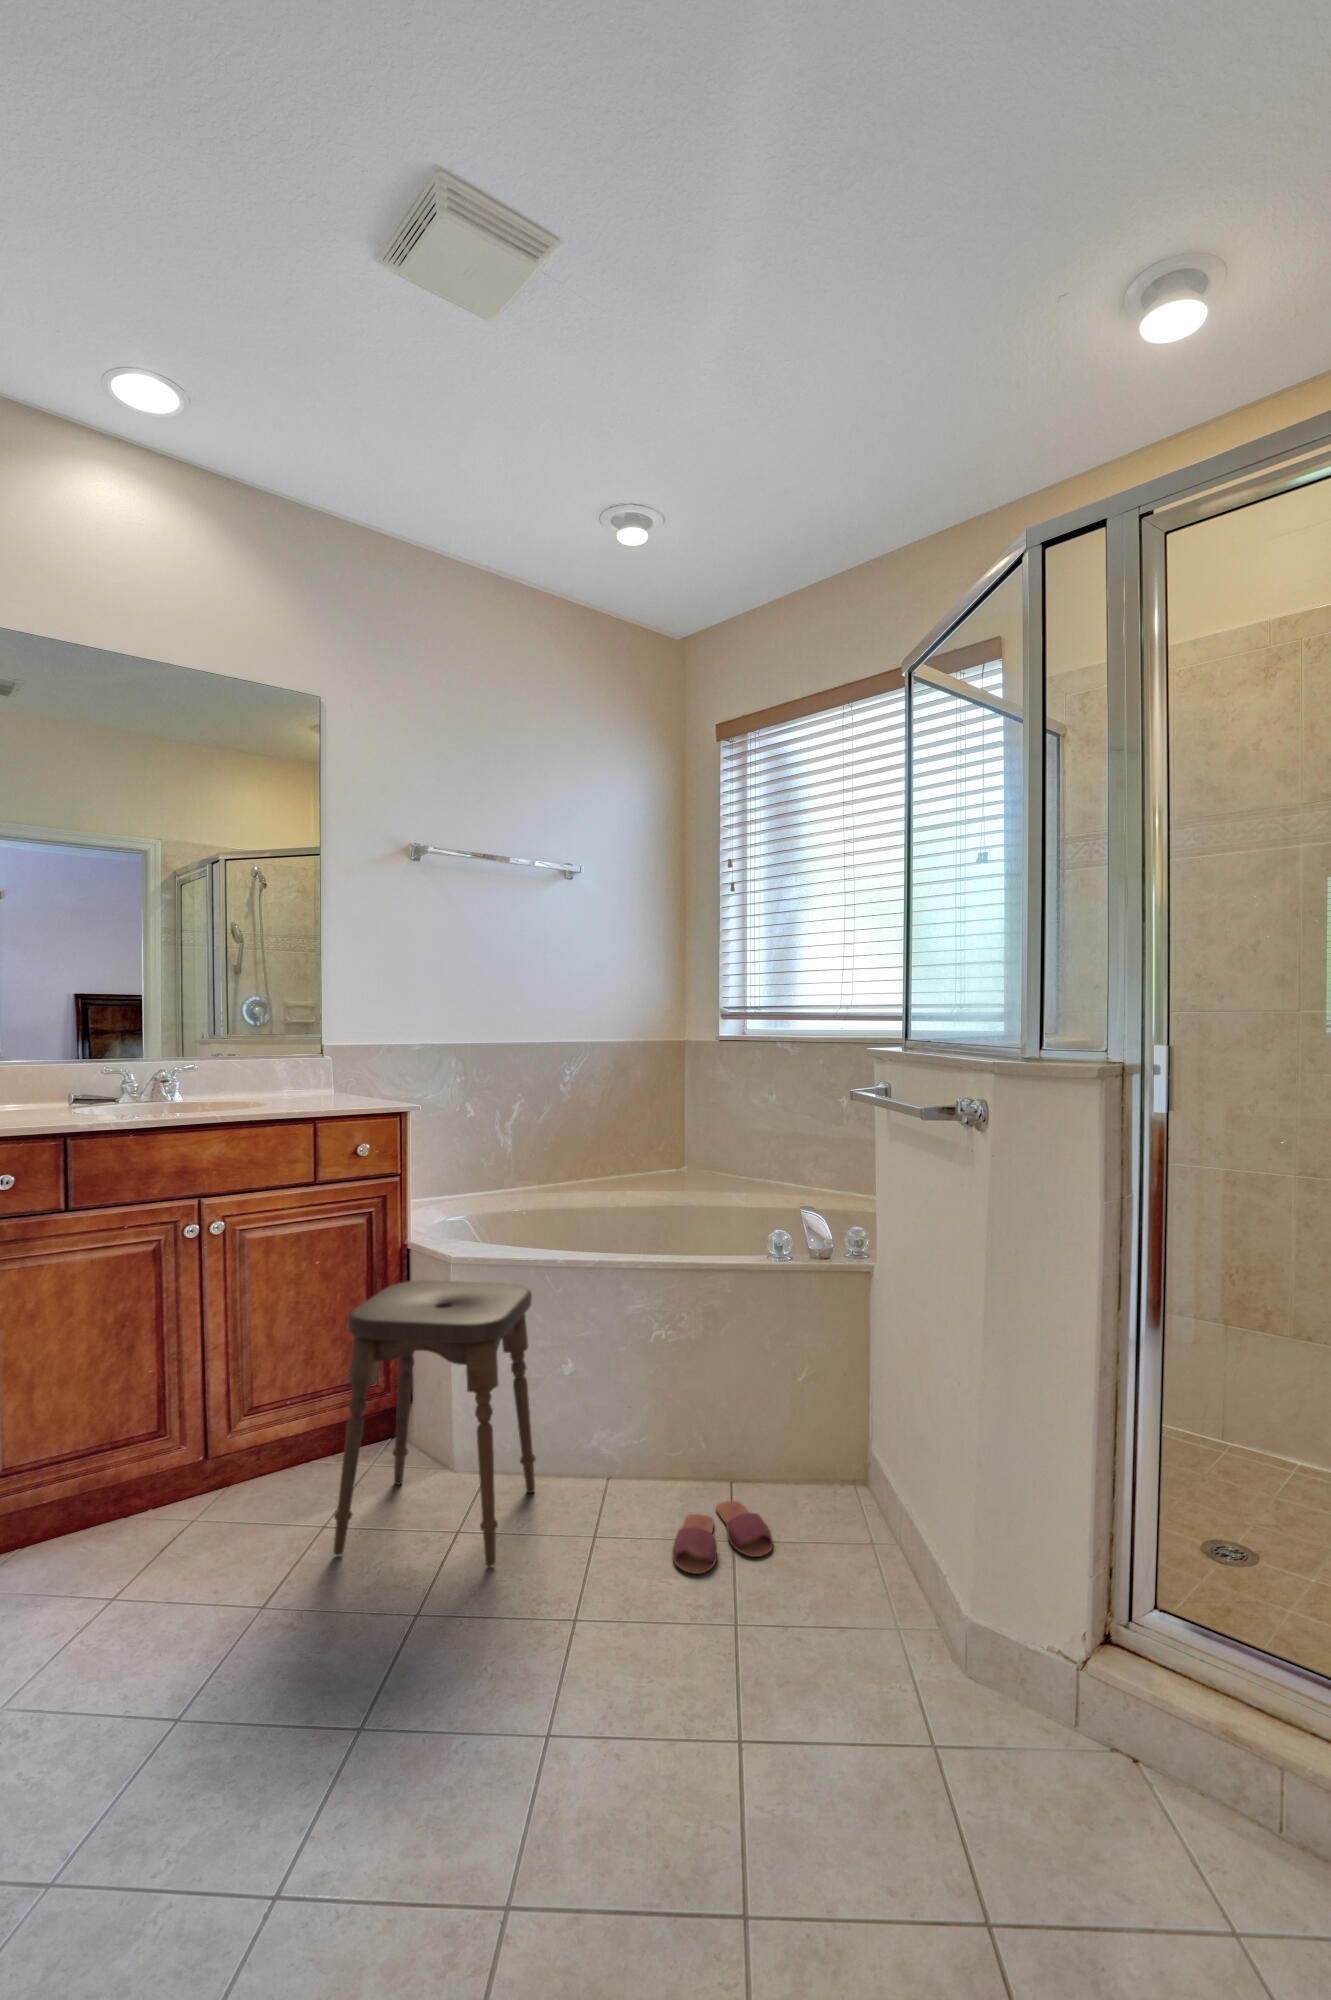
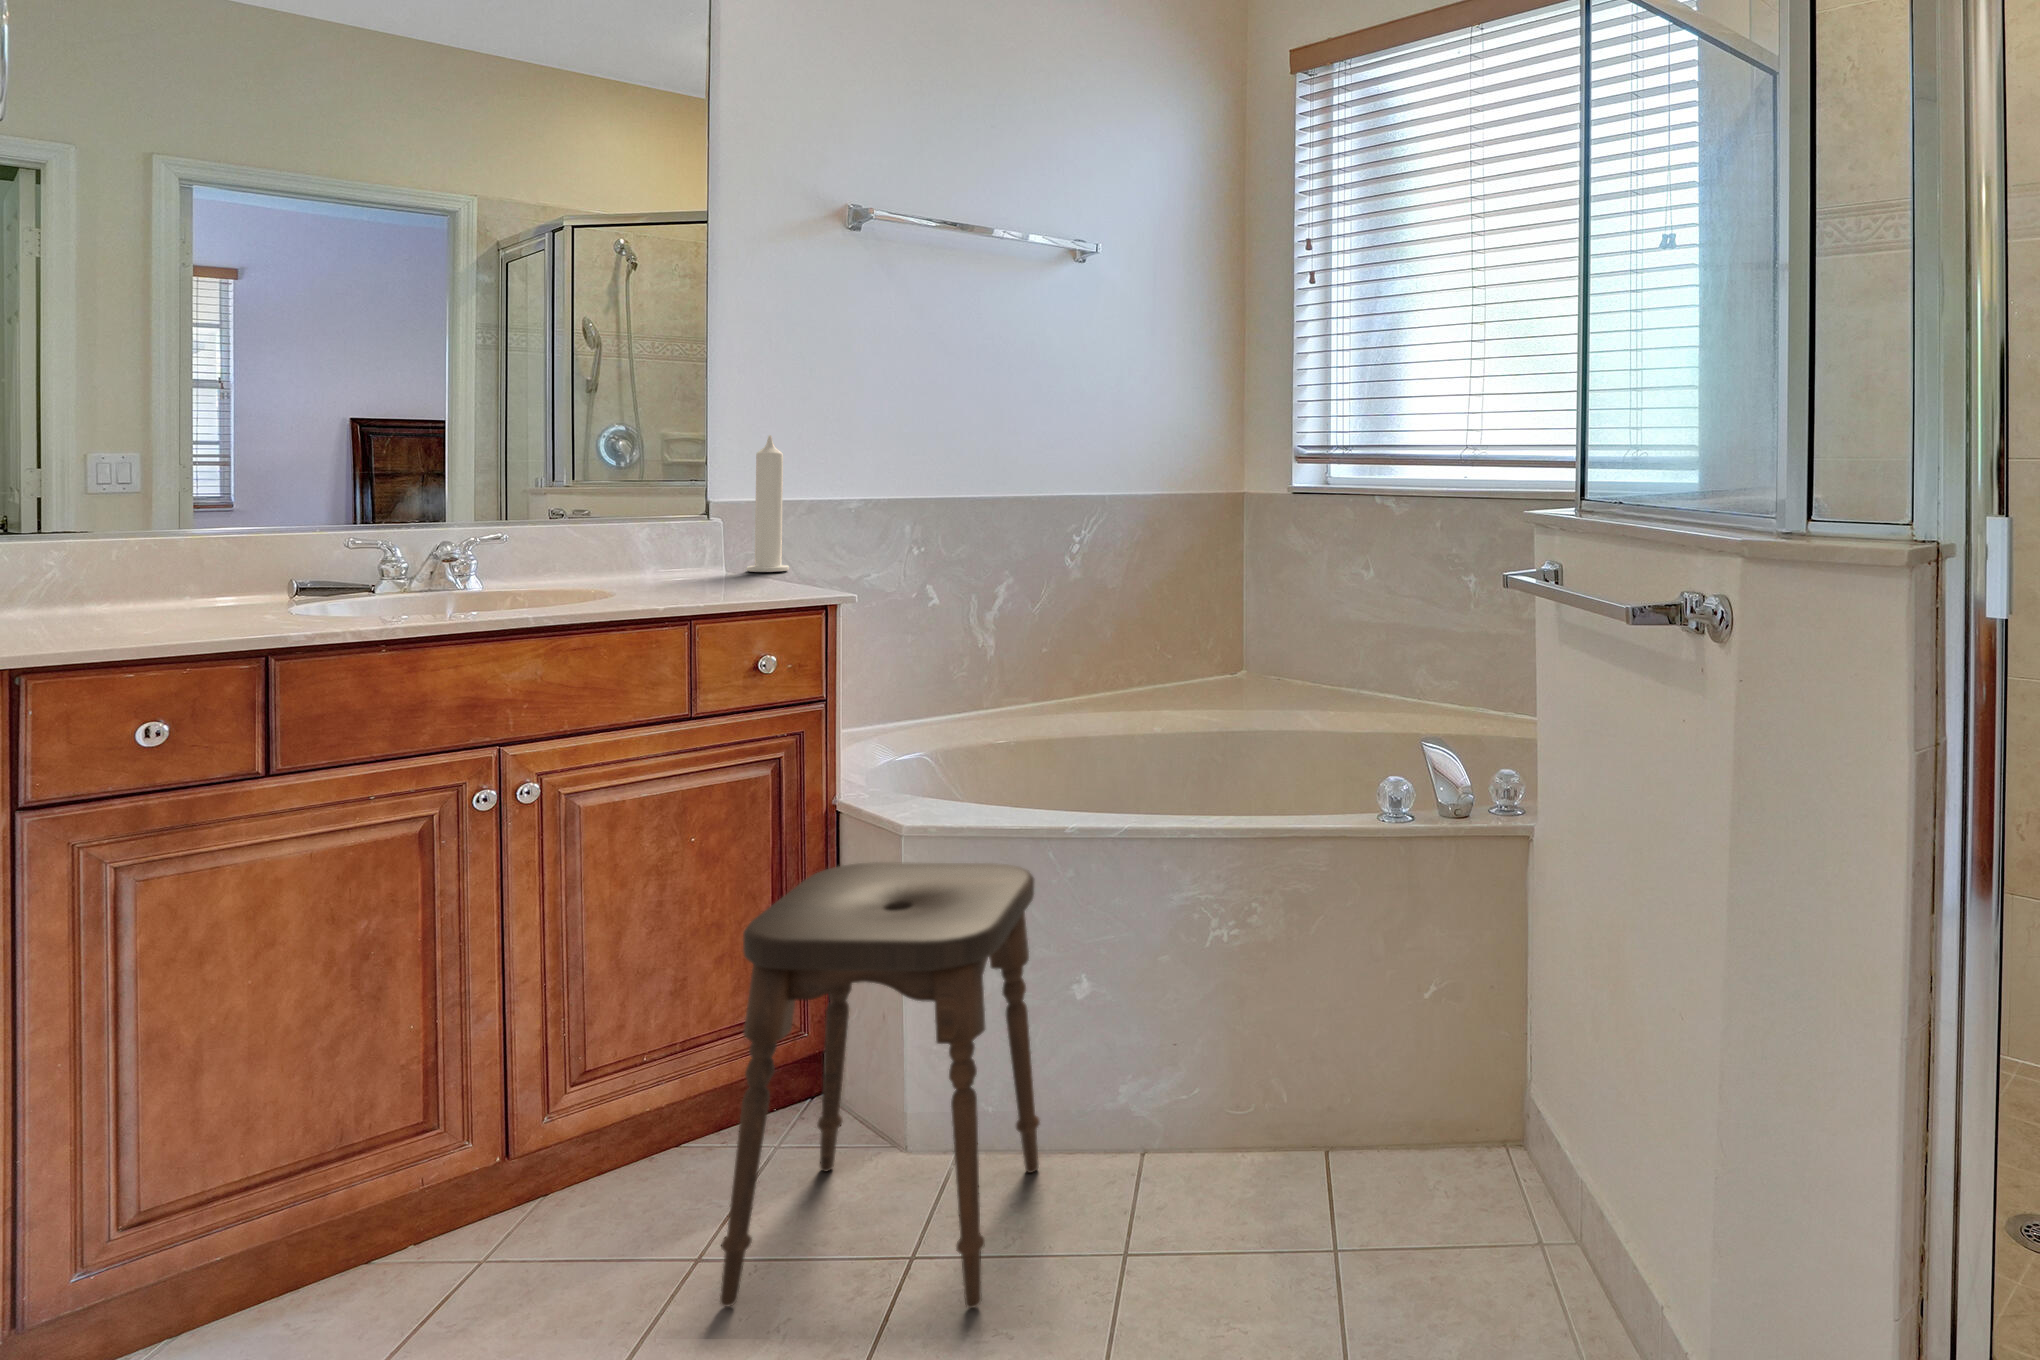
candle: none [347,1000,374,1091] -> present [747,435,789,572]
slippers: present [672,1501,773,1574] -> none [1250,1167,1396,1296]

